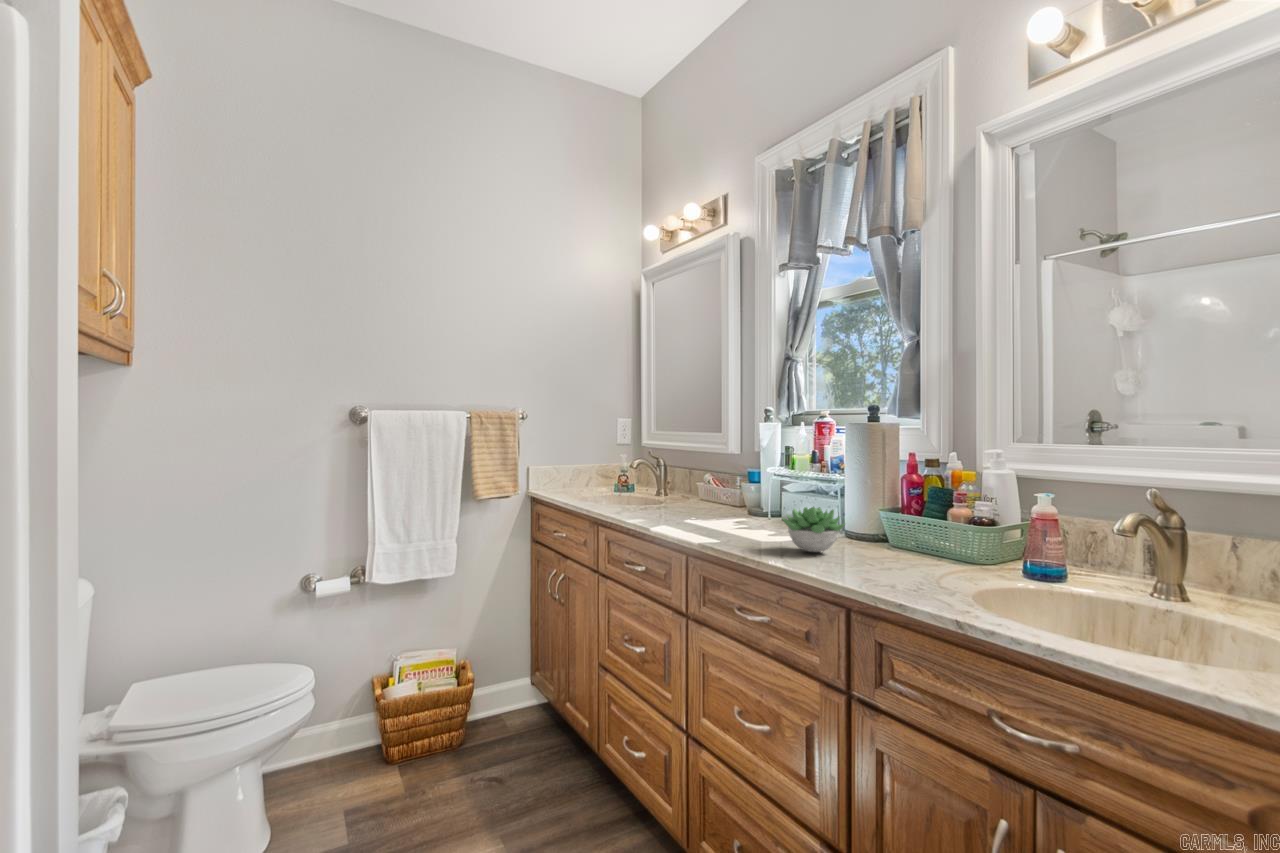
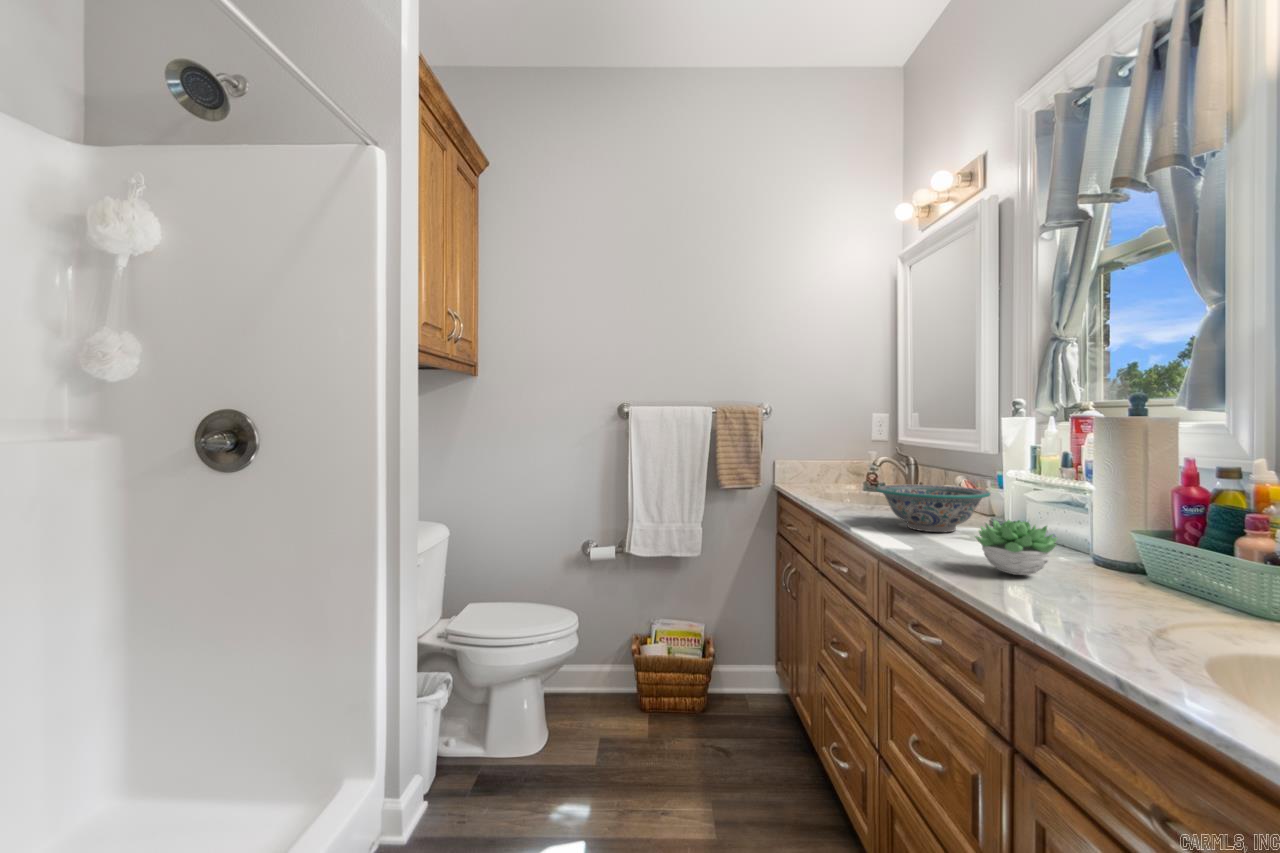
decorative bowl: none [665,483,758,524] -> present [876,484,990,532]

